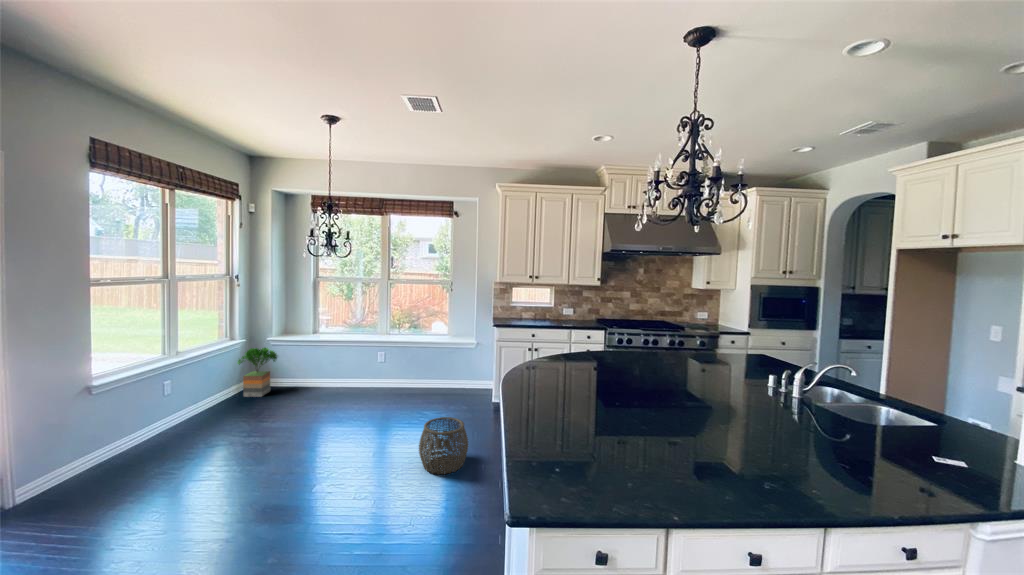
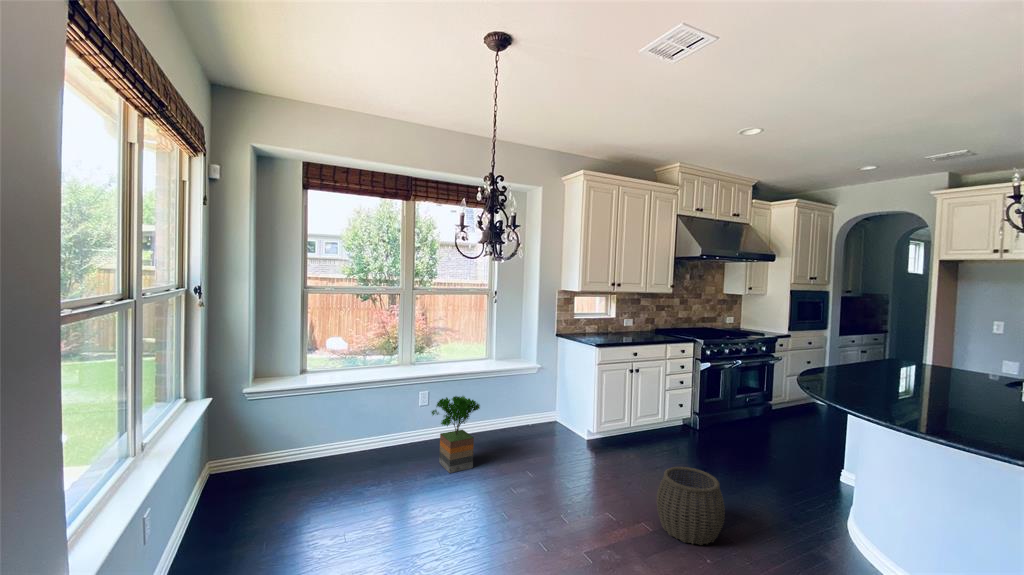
potted tree: present [238,348,277,397] -> present [432,396,480,473]

